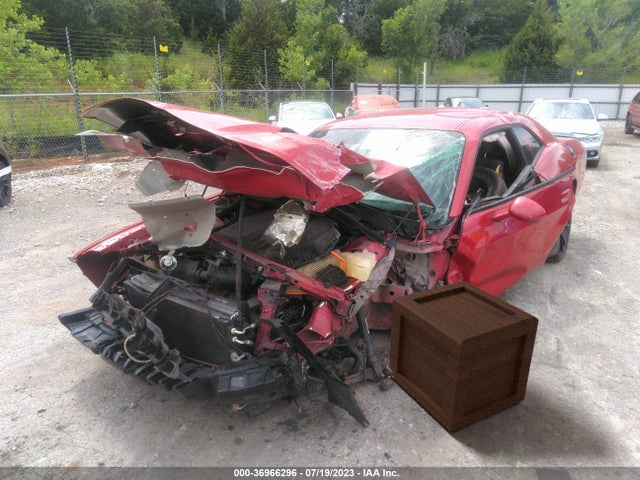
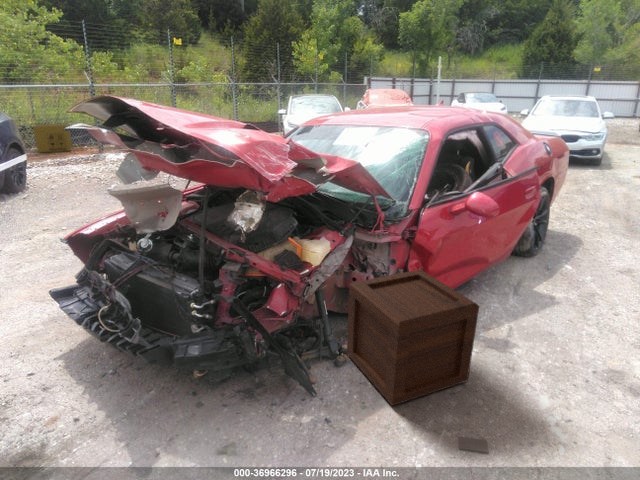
cardboard box: none [14,135,57,165] -> present [33,124,73,152]

